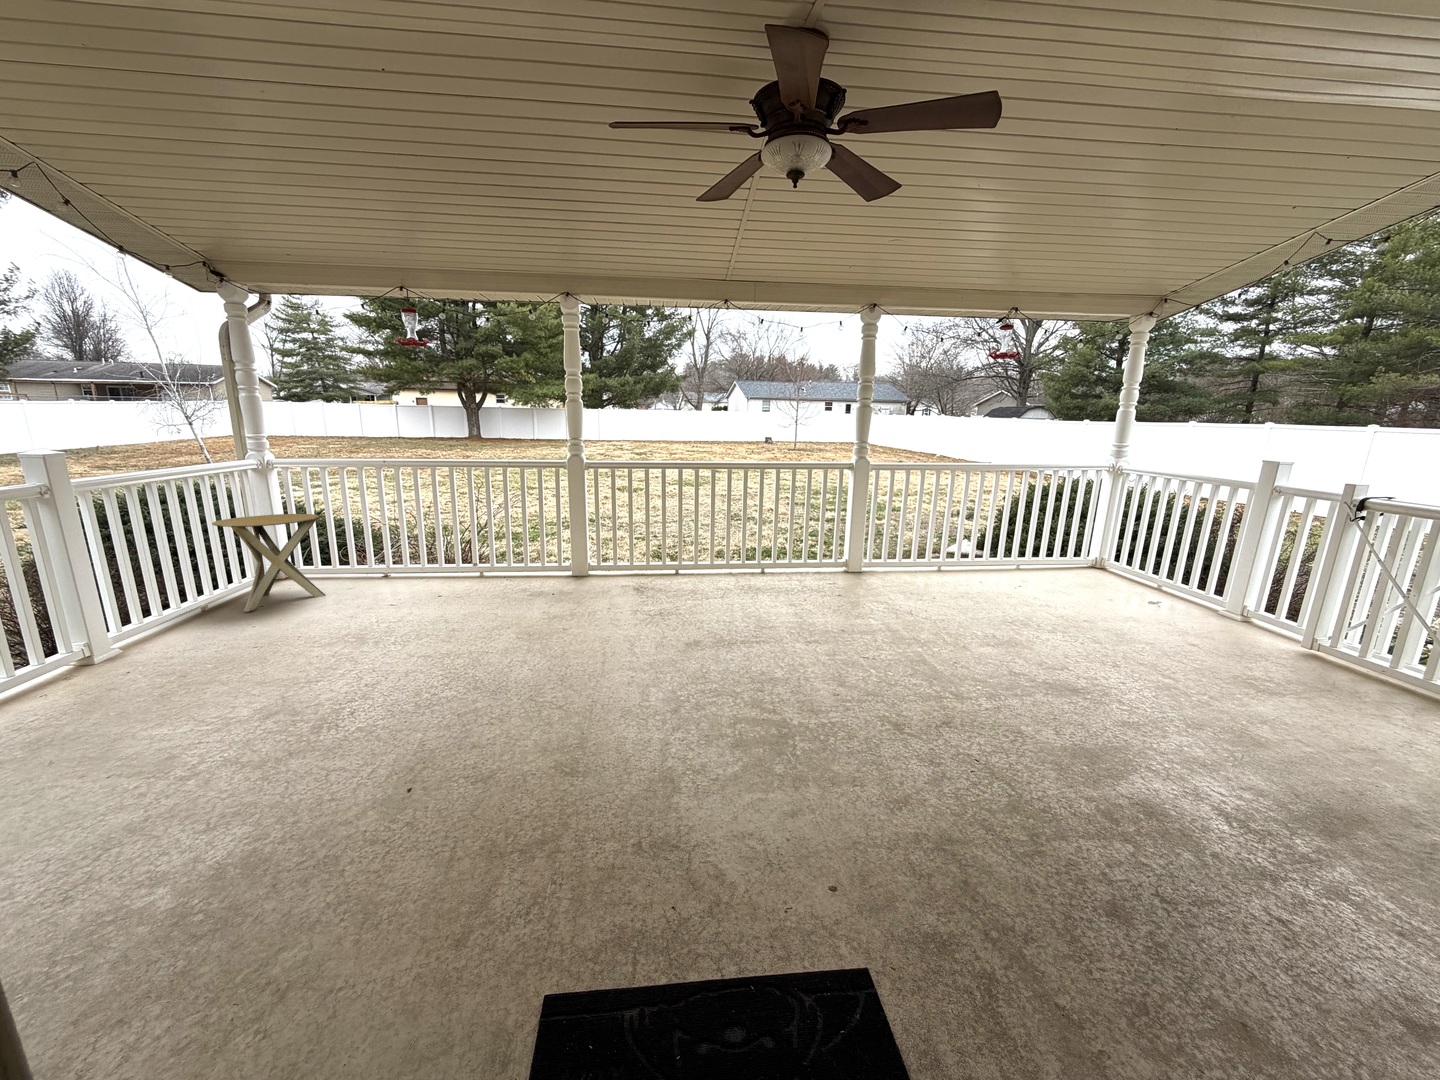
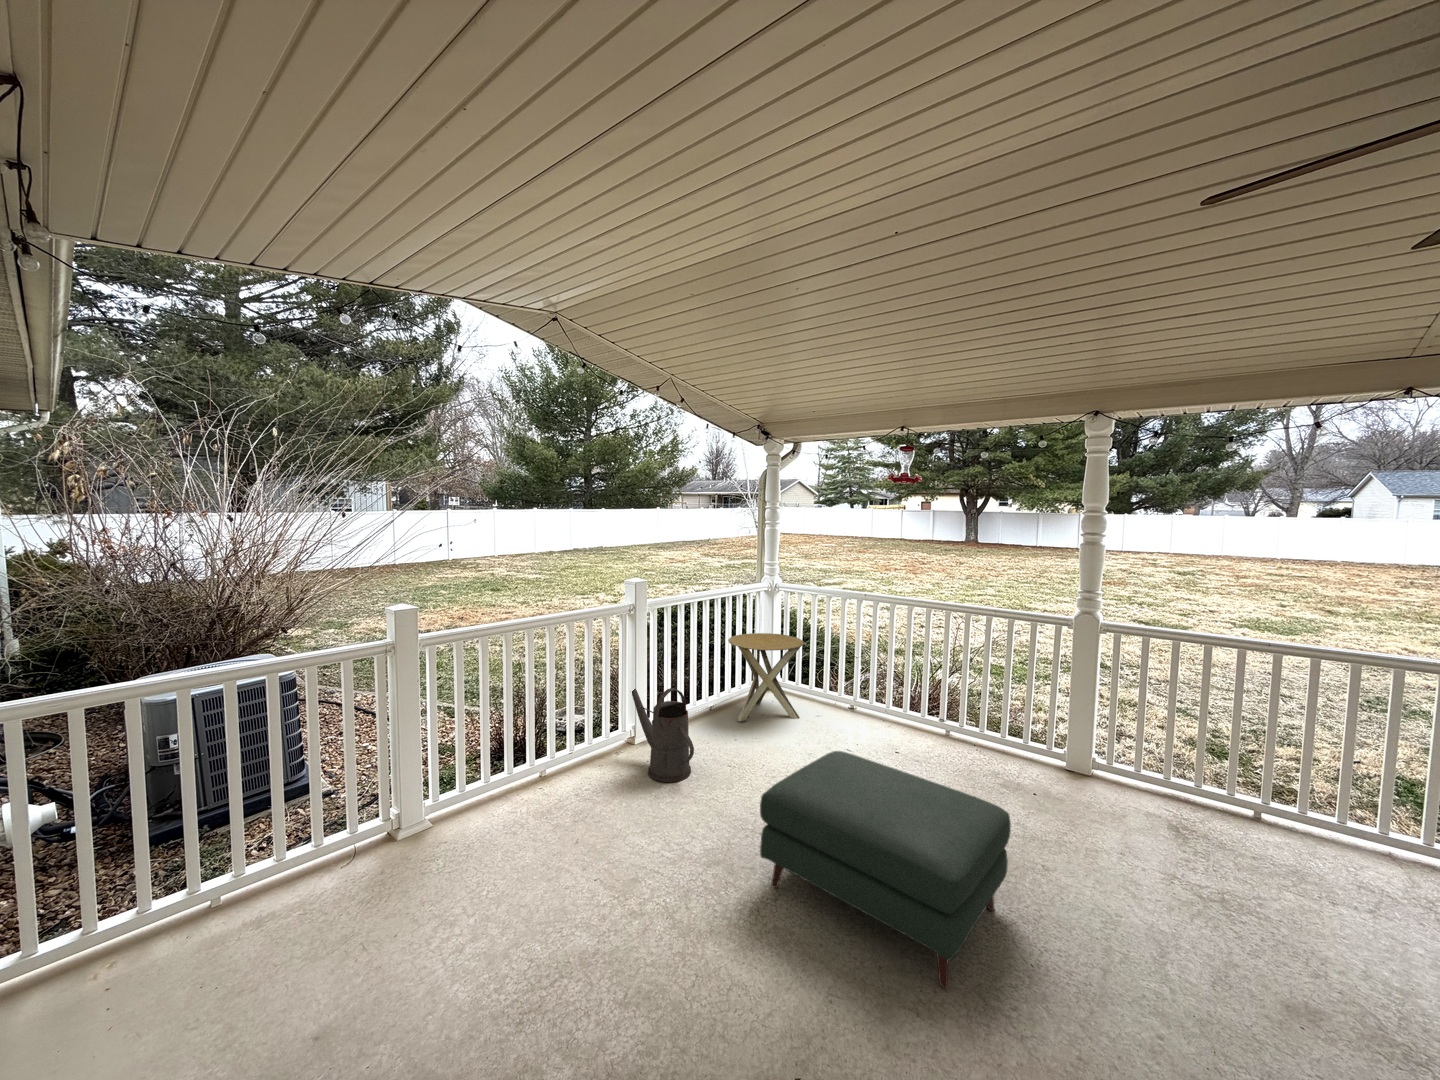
watering can: none [66,569,204,678] -> present [632,688,694,782]
ottoman: none [322,578,540,698] -> present [760,751,1011,989]

